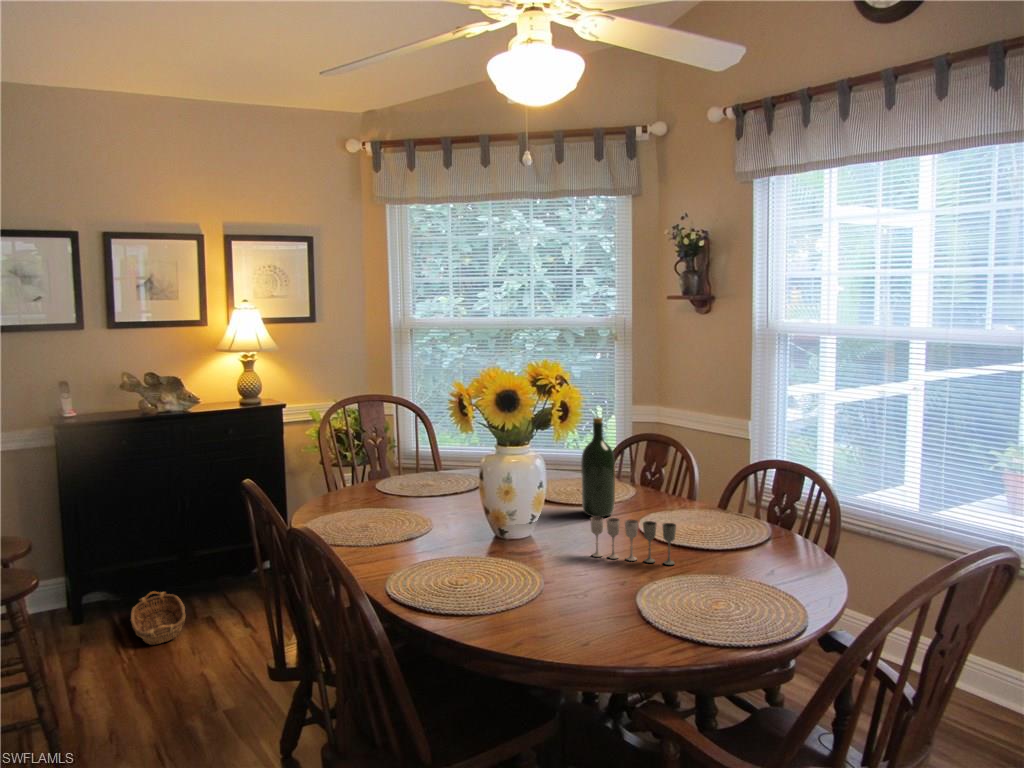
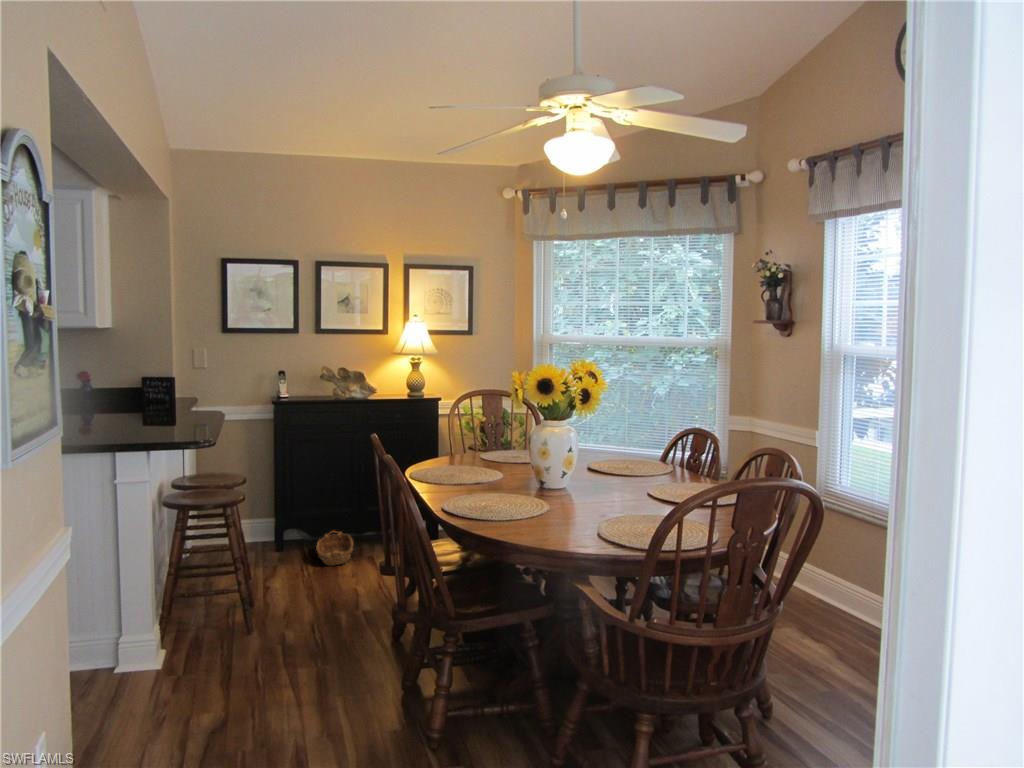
wine bottle: present [581,418,615,517] -> none [614,407,639,482]
wine glass: present [591,517,676,565] -> none [594,471,649,507]

